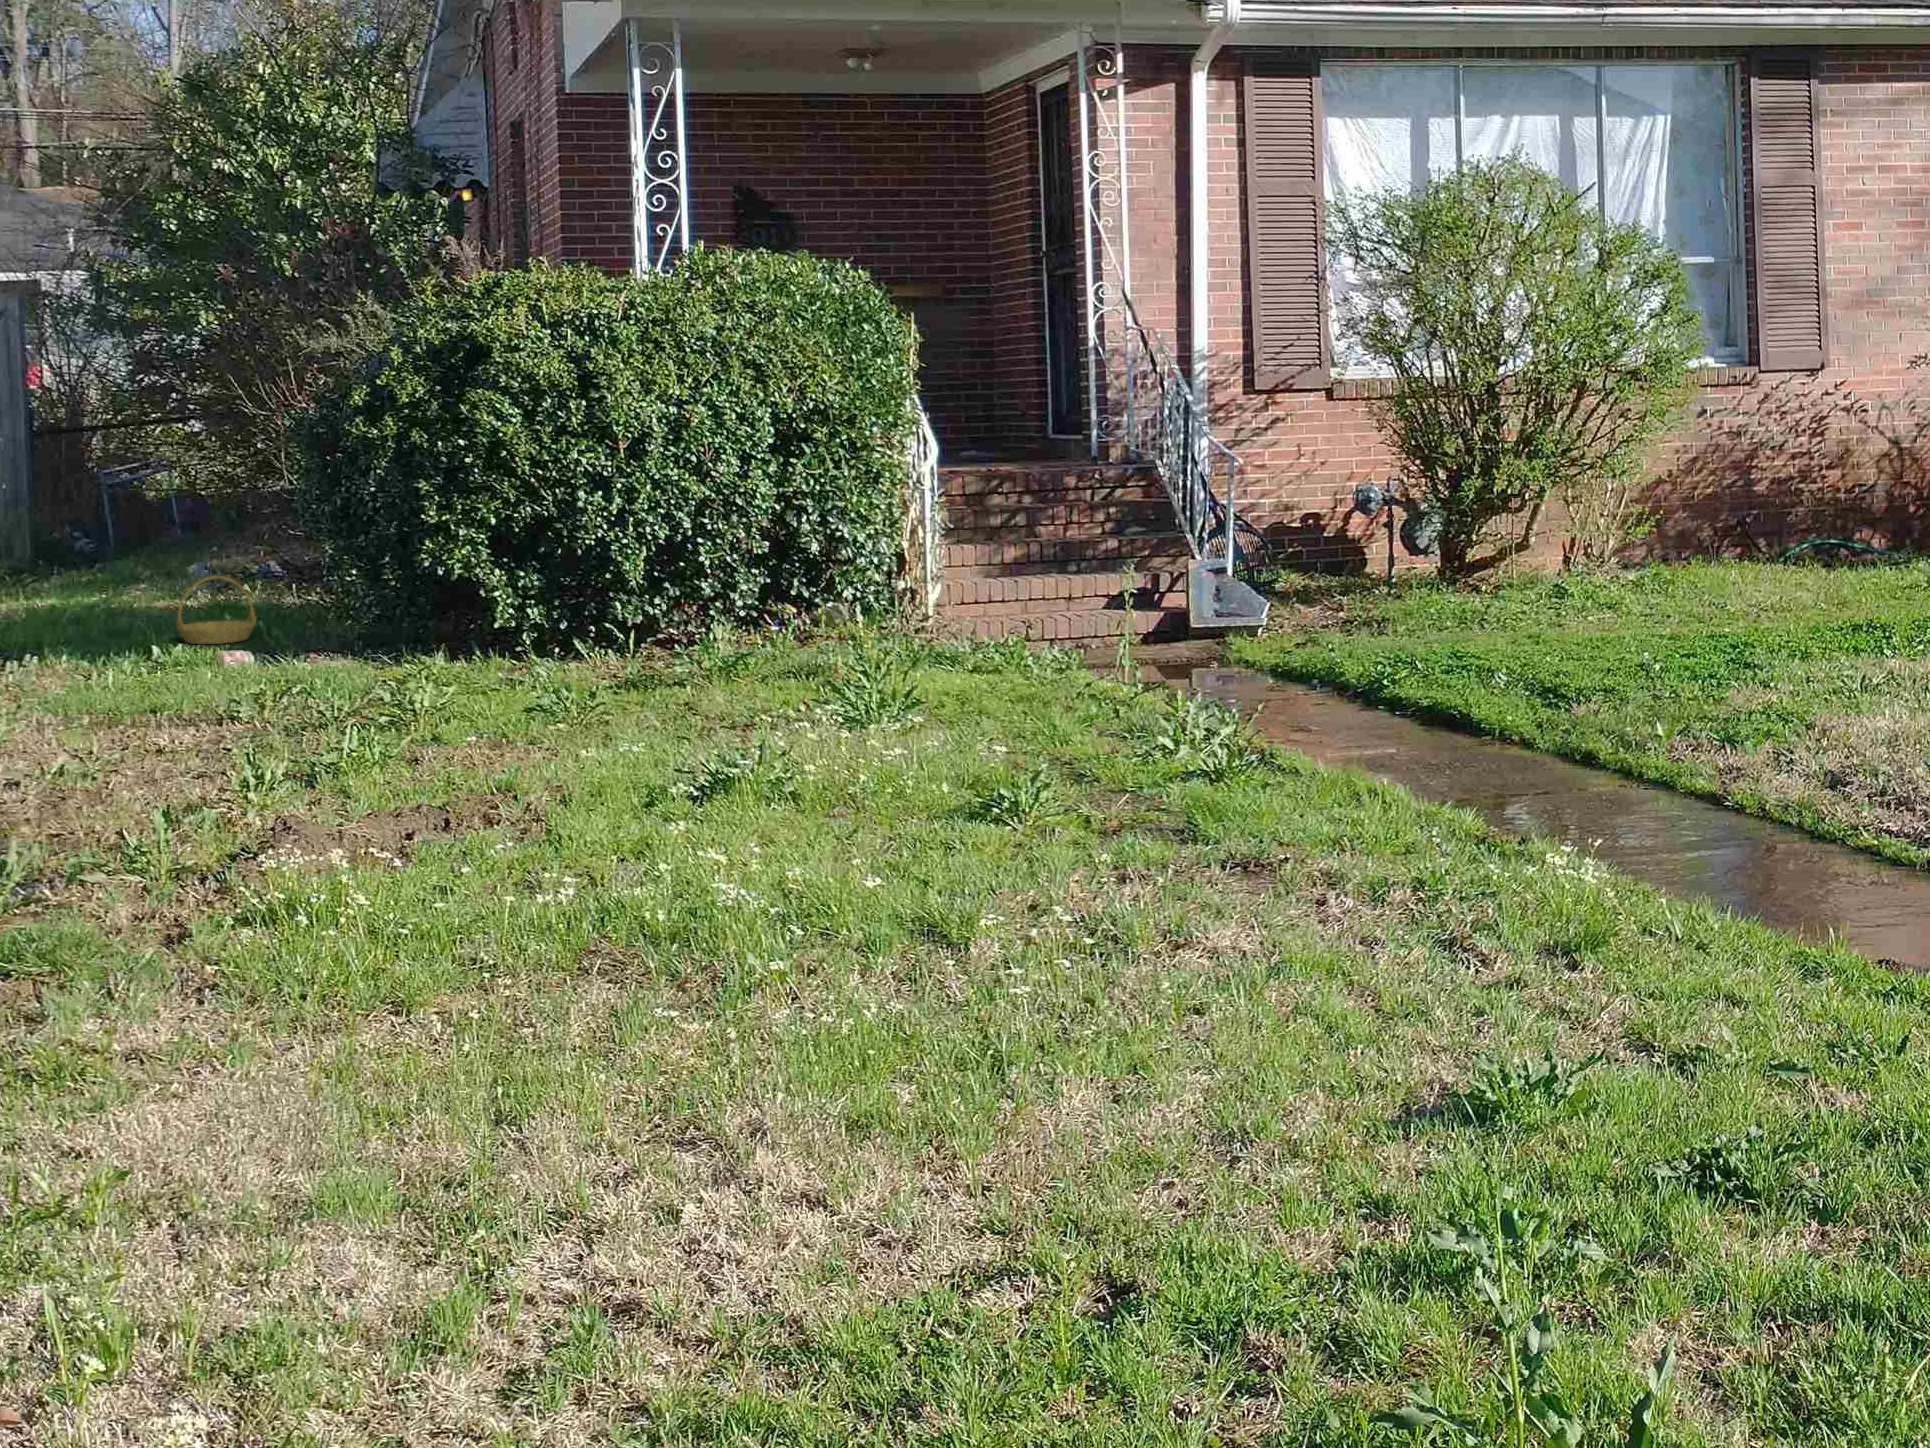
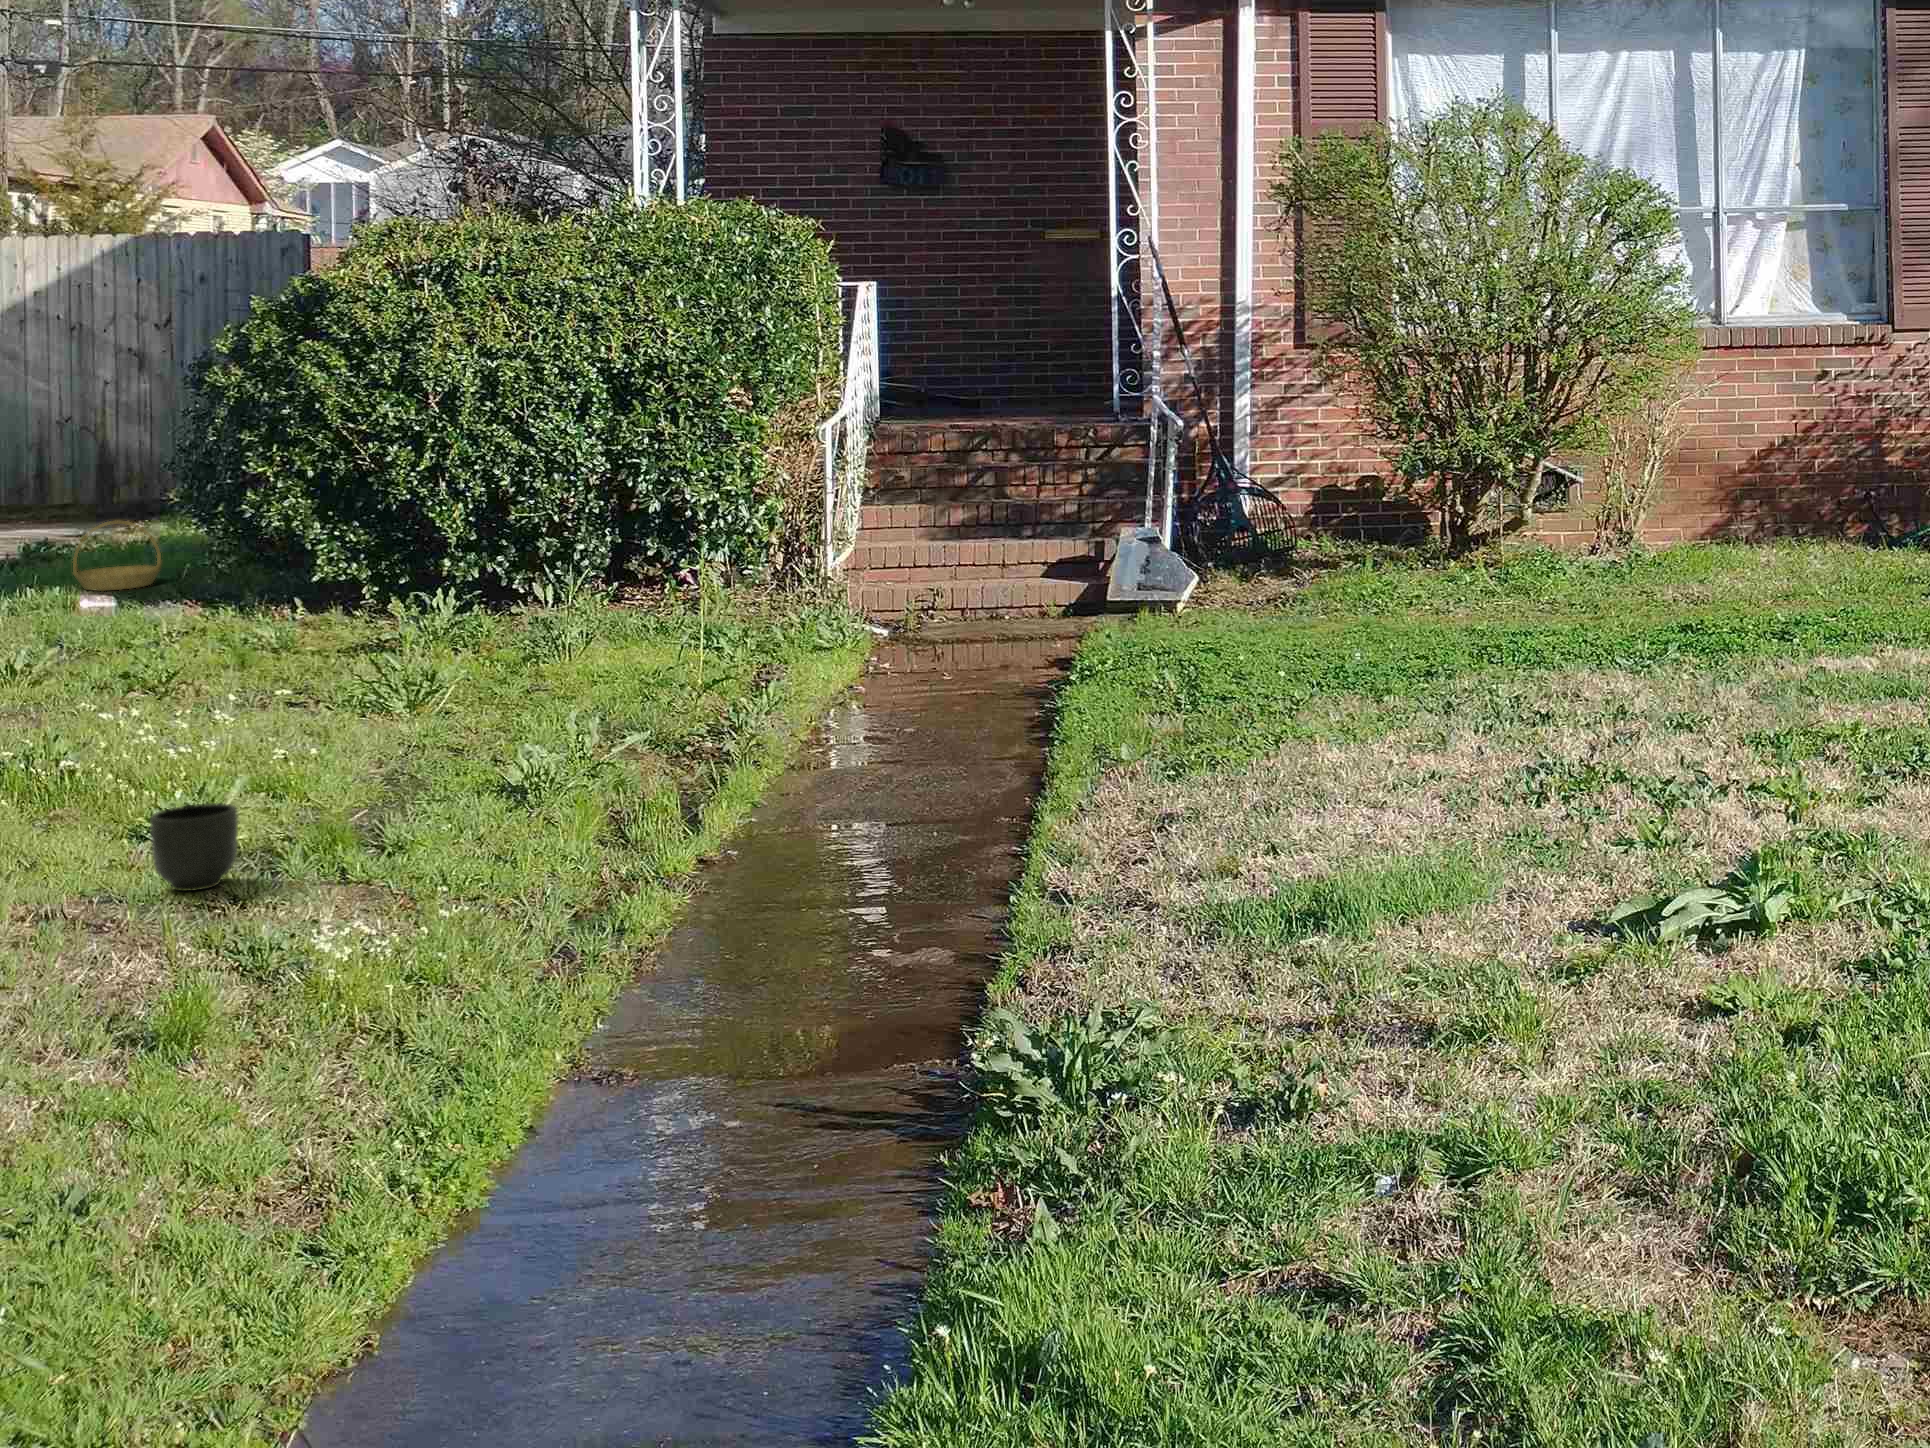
planter: none [1044,743,1102,807] -> present [150,803,238,891]

